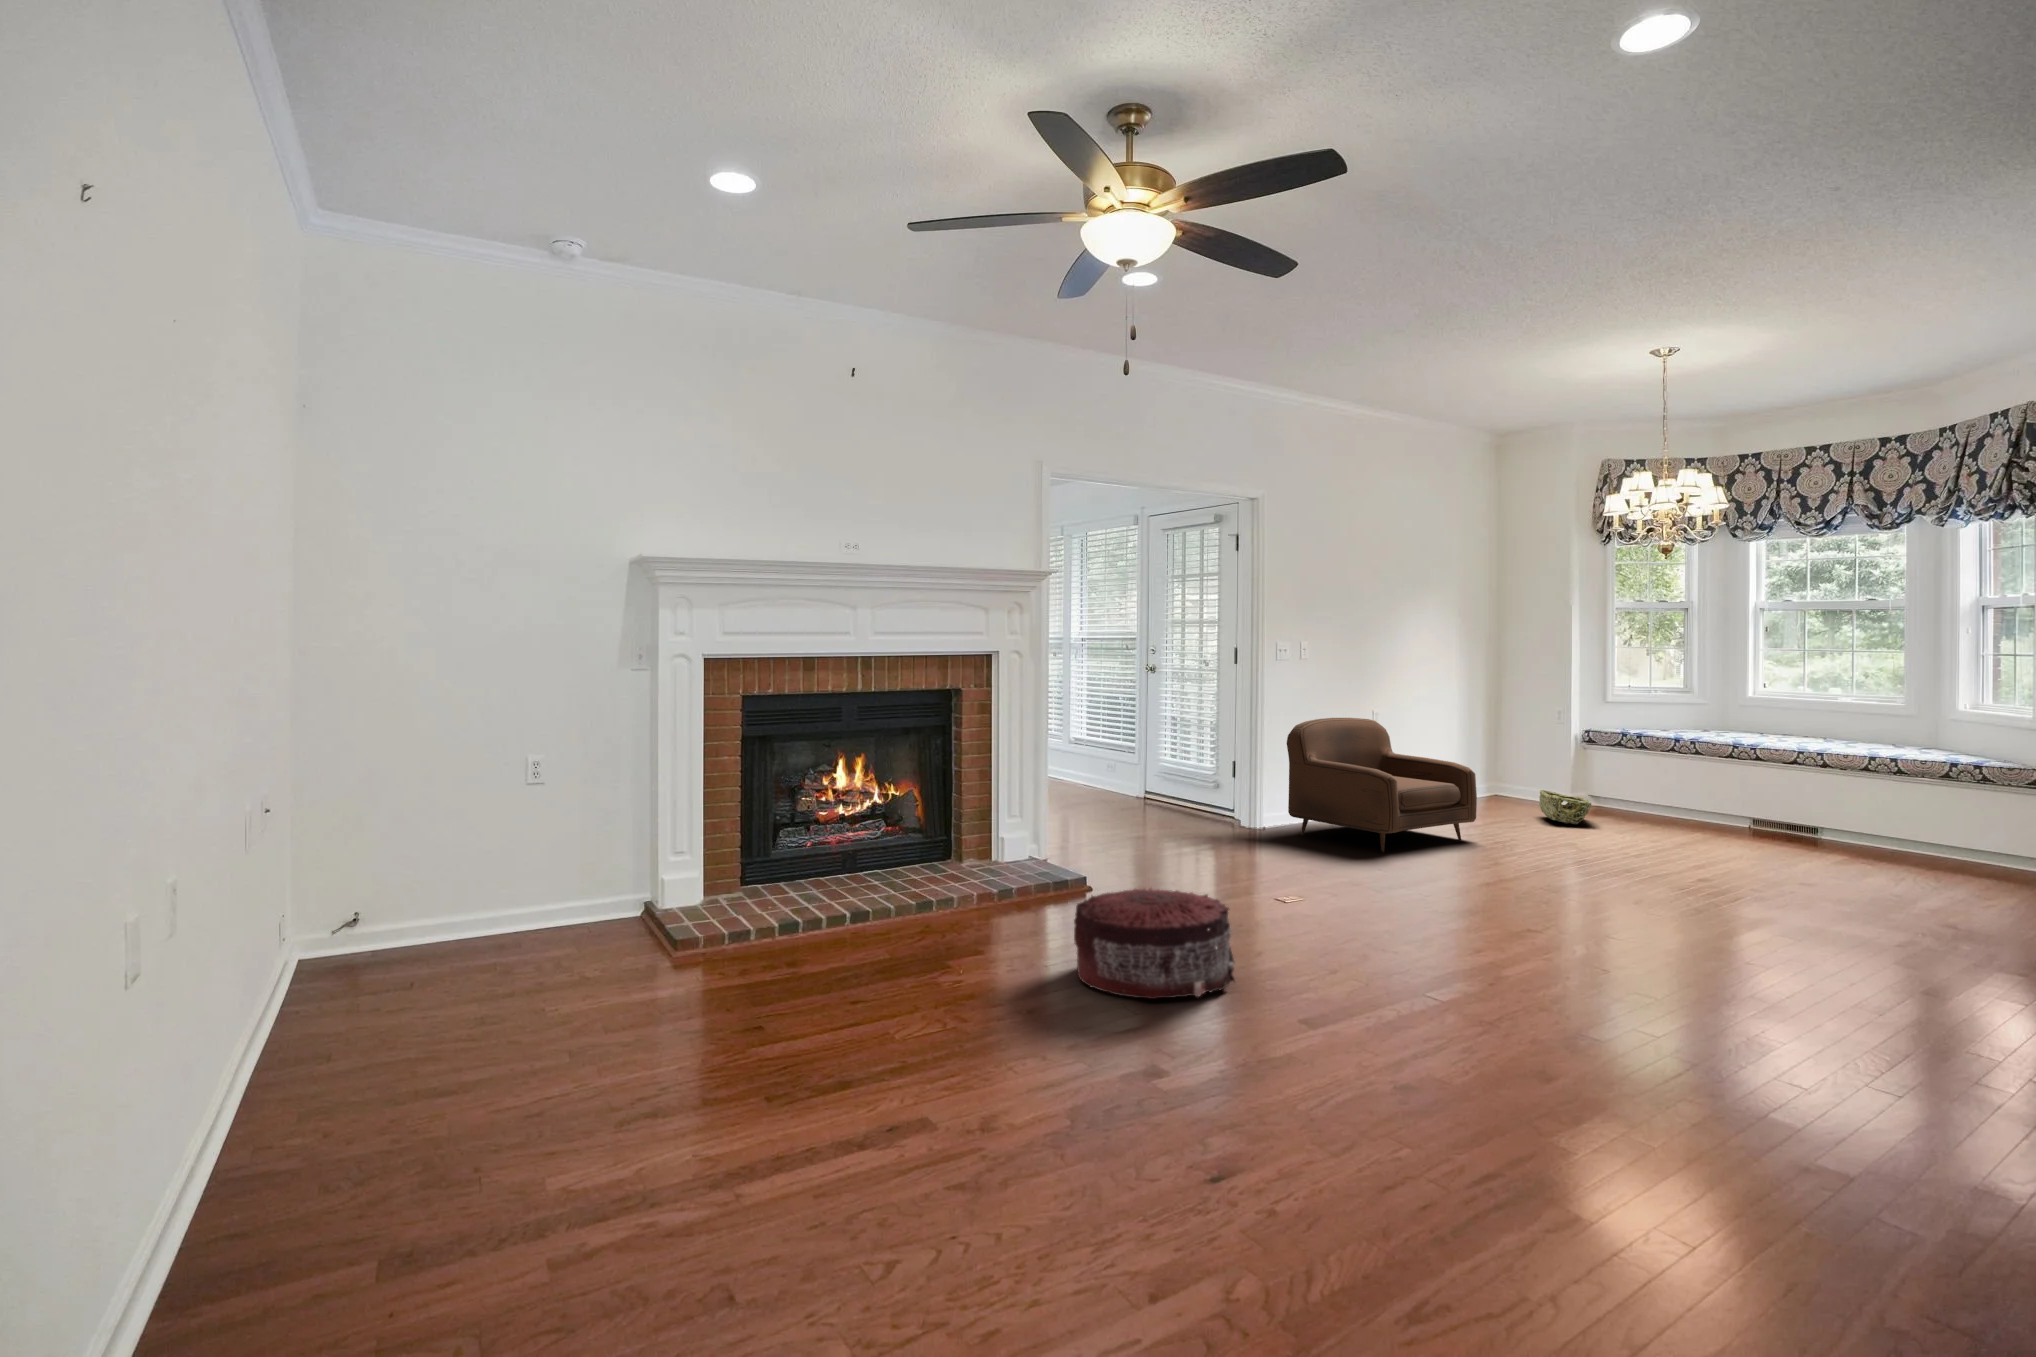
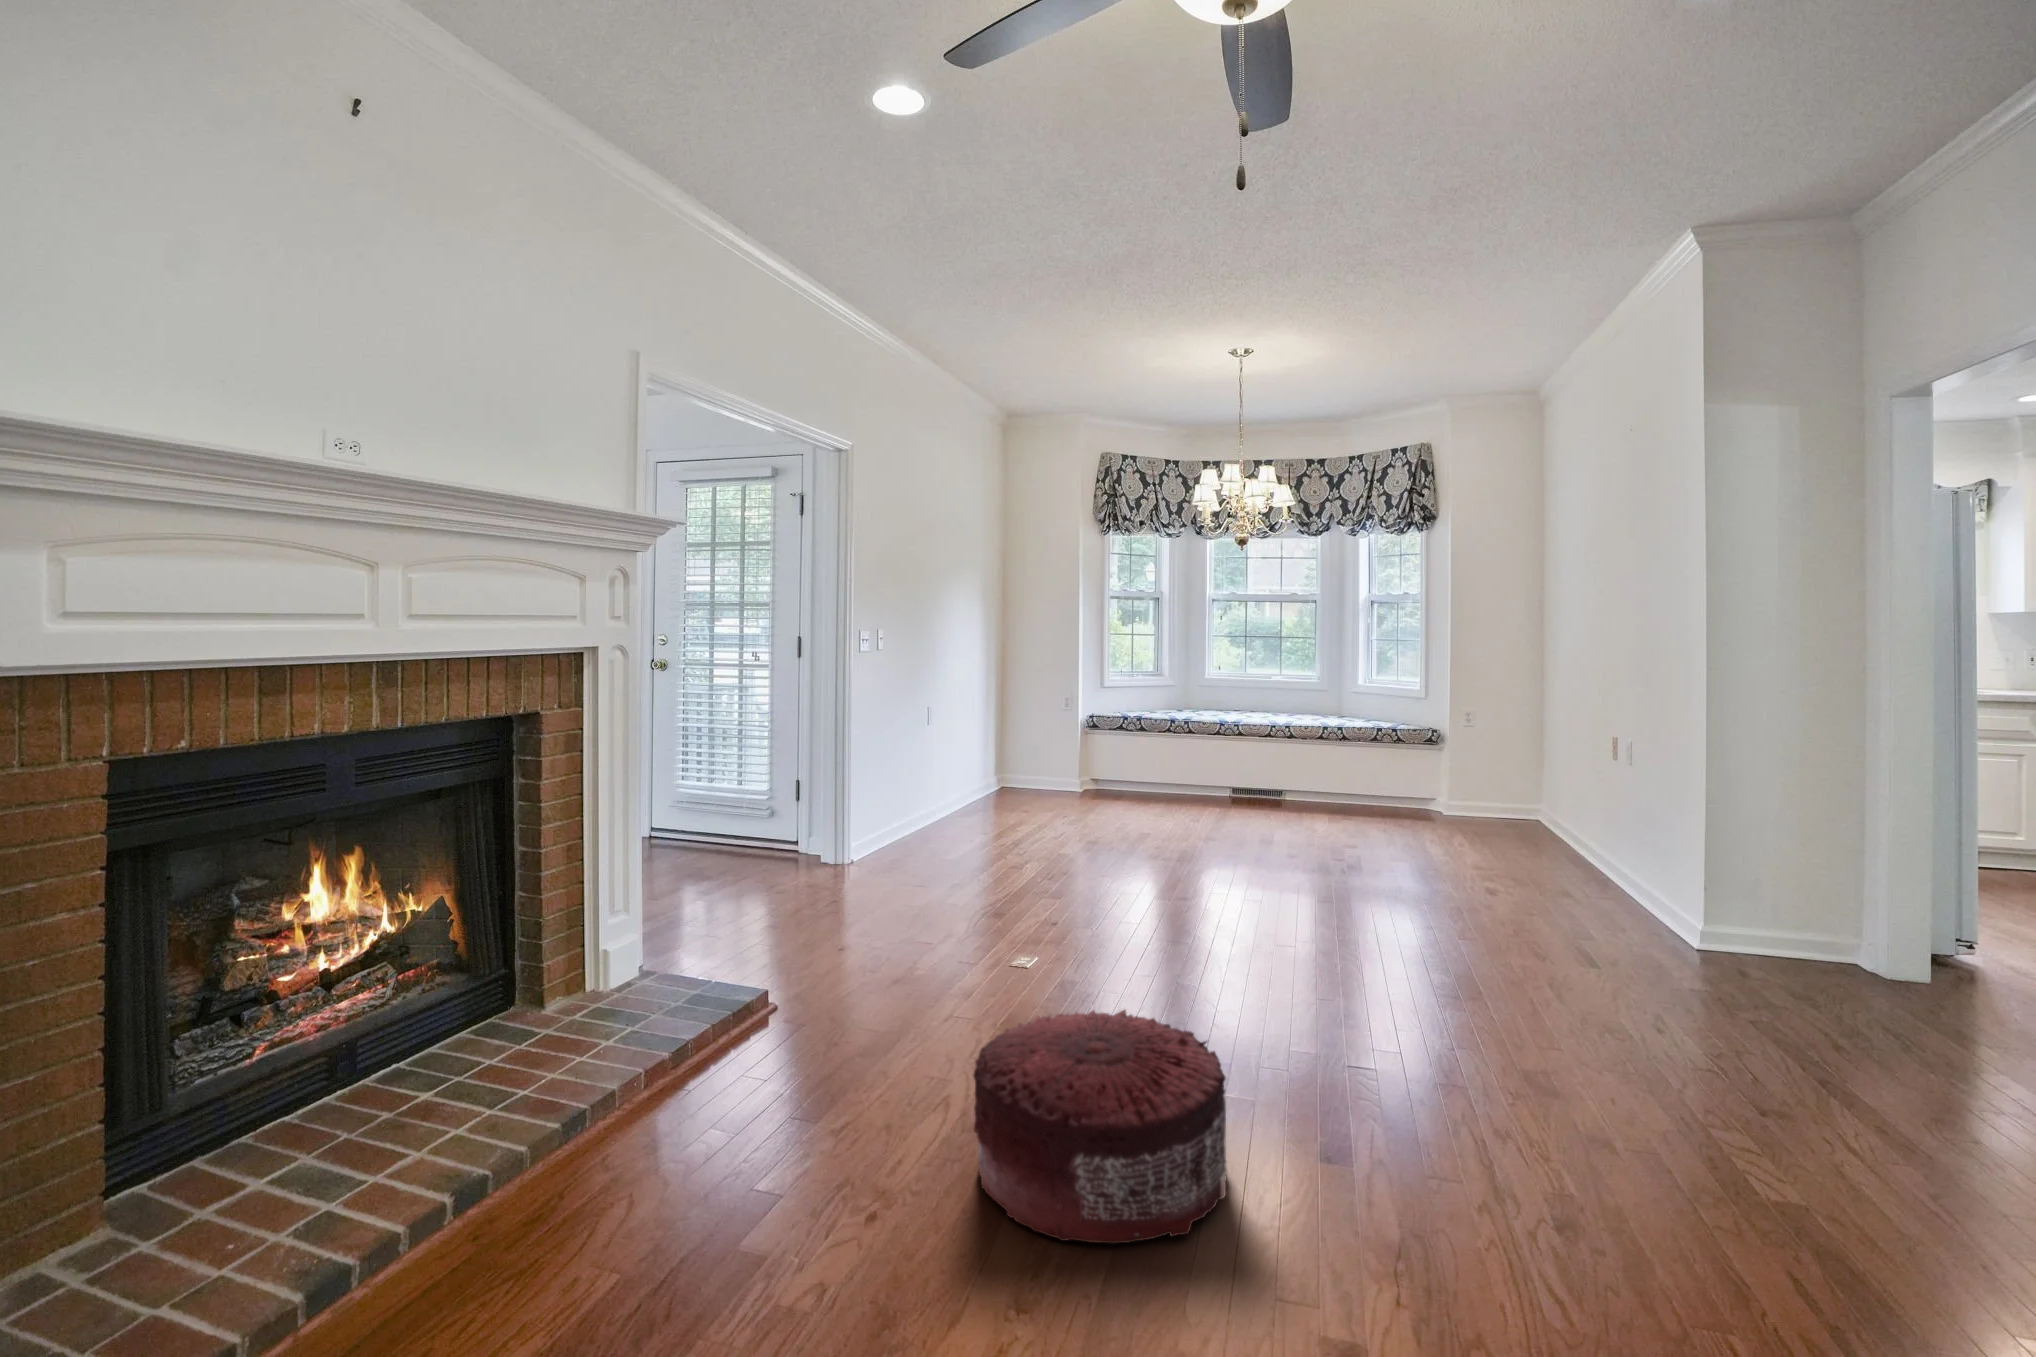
armchair: present [1287,718,1477,851] -> none [886,714,1065,863]
woven basket: present [1539,790,1591,824] -> none [1065,772,1118,803]

